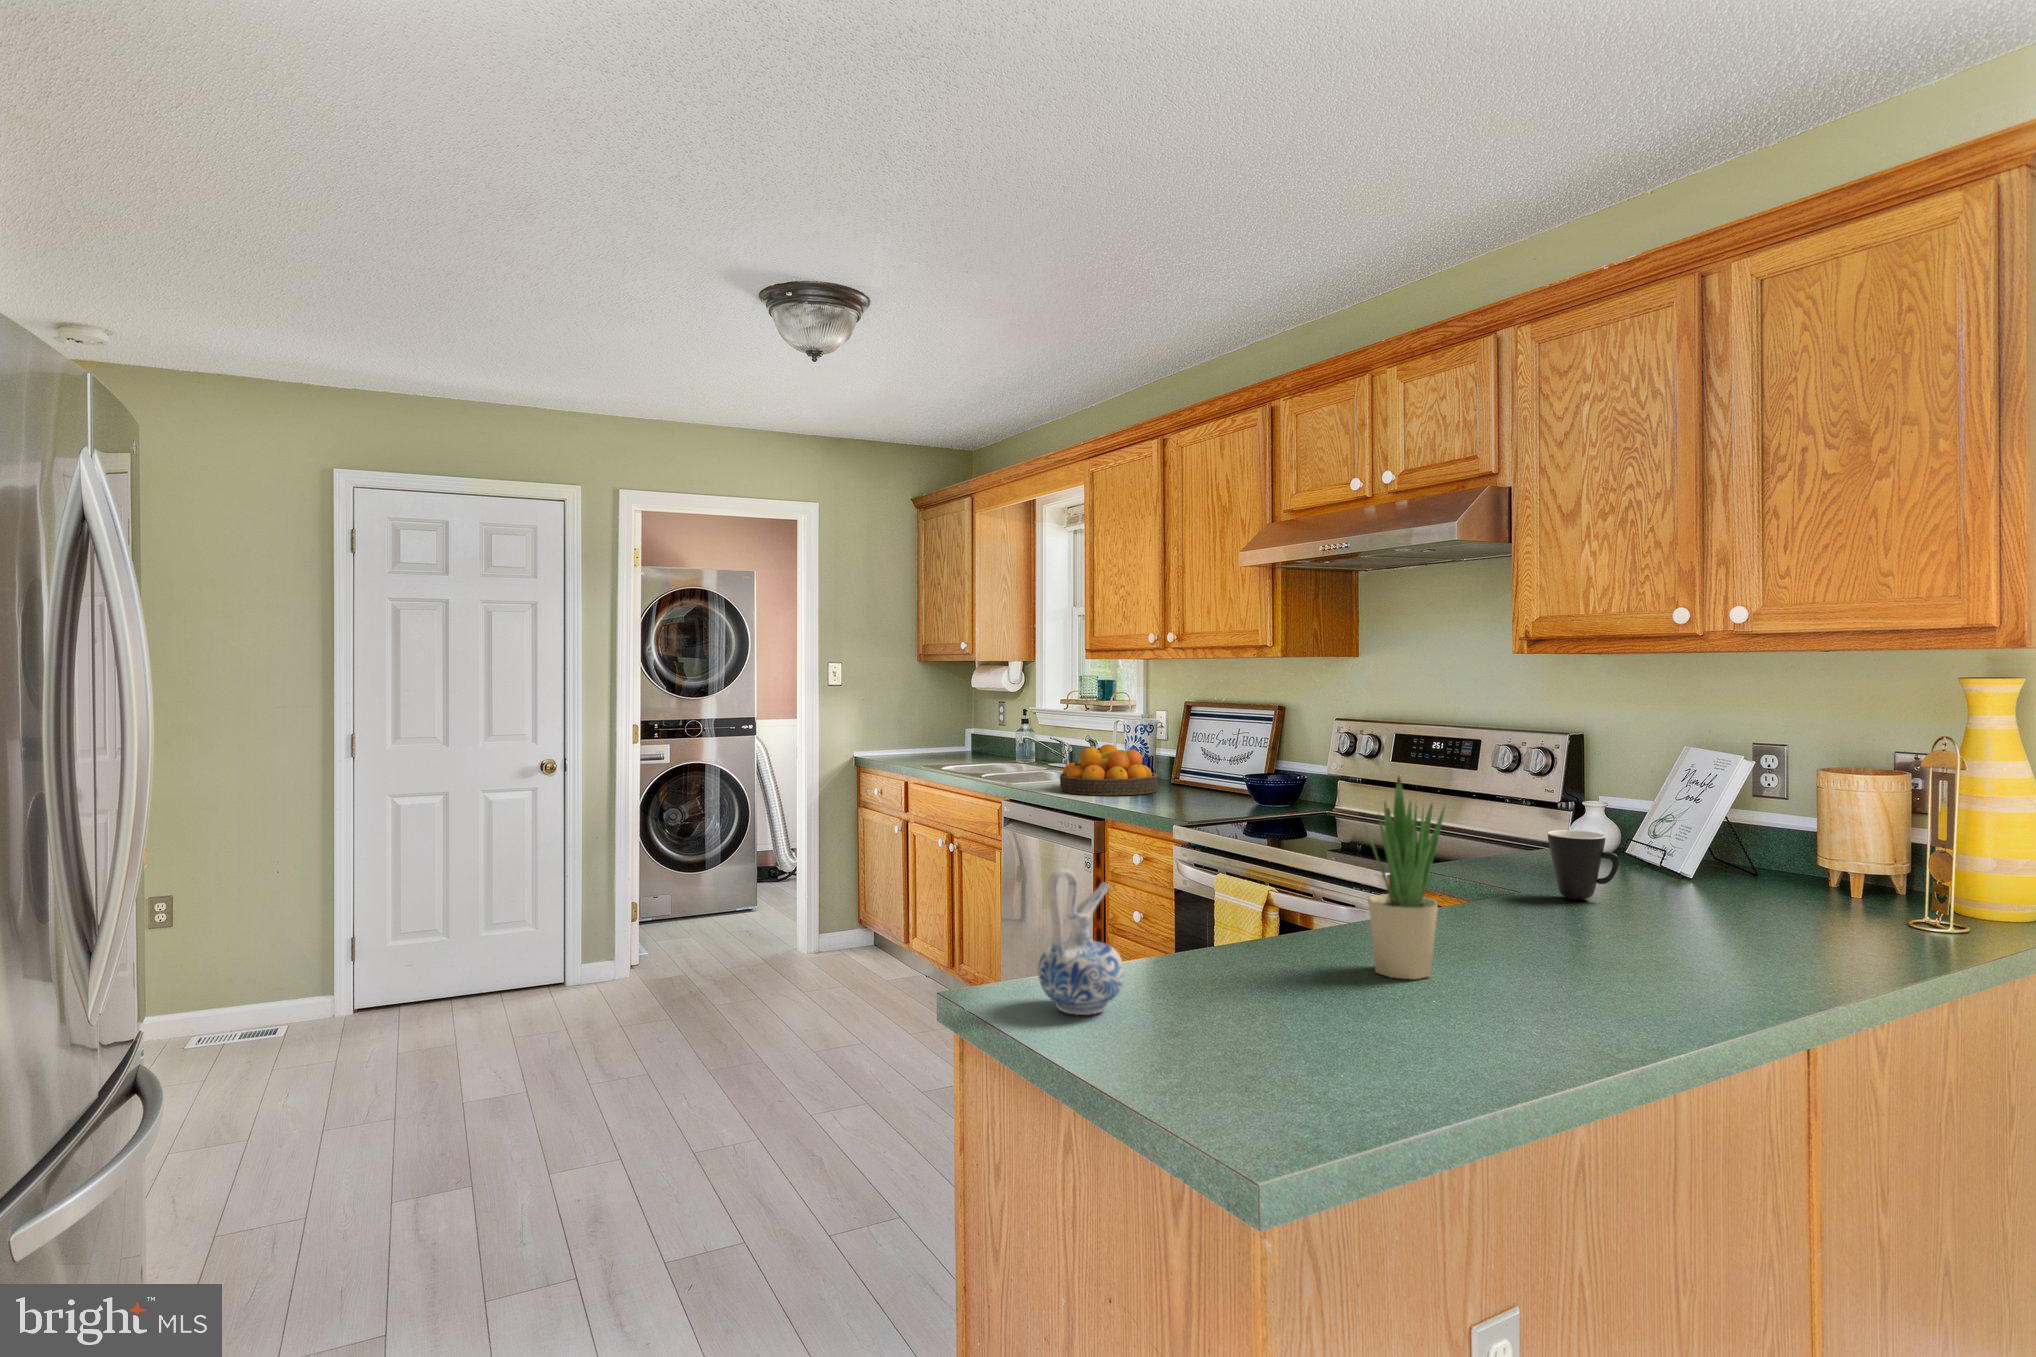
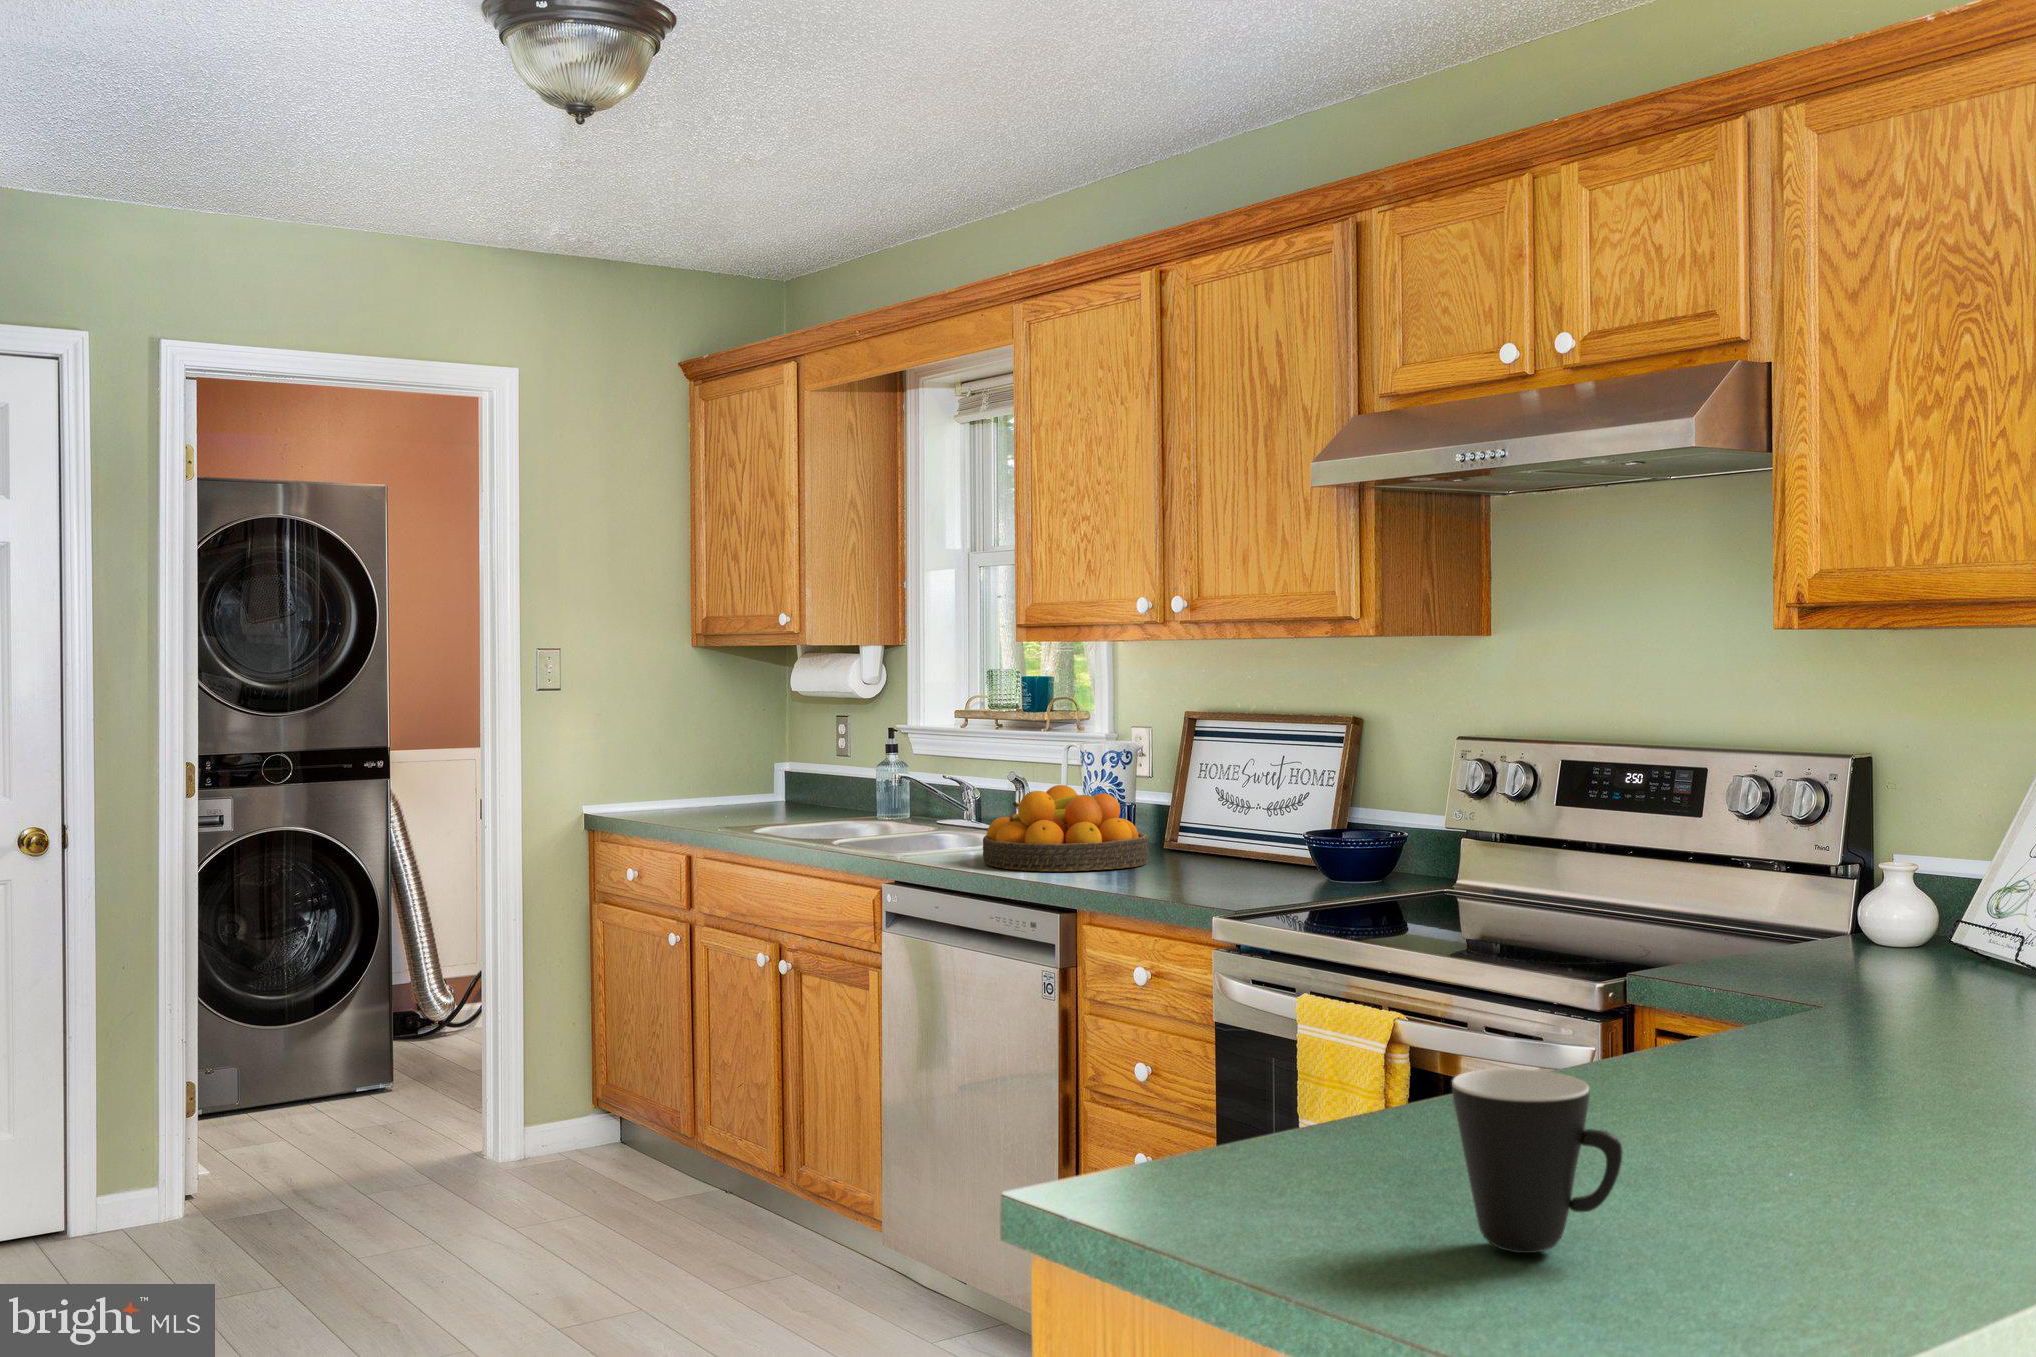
potted plant: present [1368,777,1445,979] -> none [1660,819,1785,1140]
mug: present [1548,830,1619,899] -> present [1452,1069,1622,1253]
ceramic pitcher: present [1038,869,1124,1015] -> none [1205,981,1344,1214]

